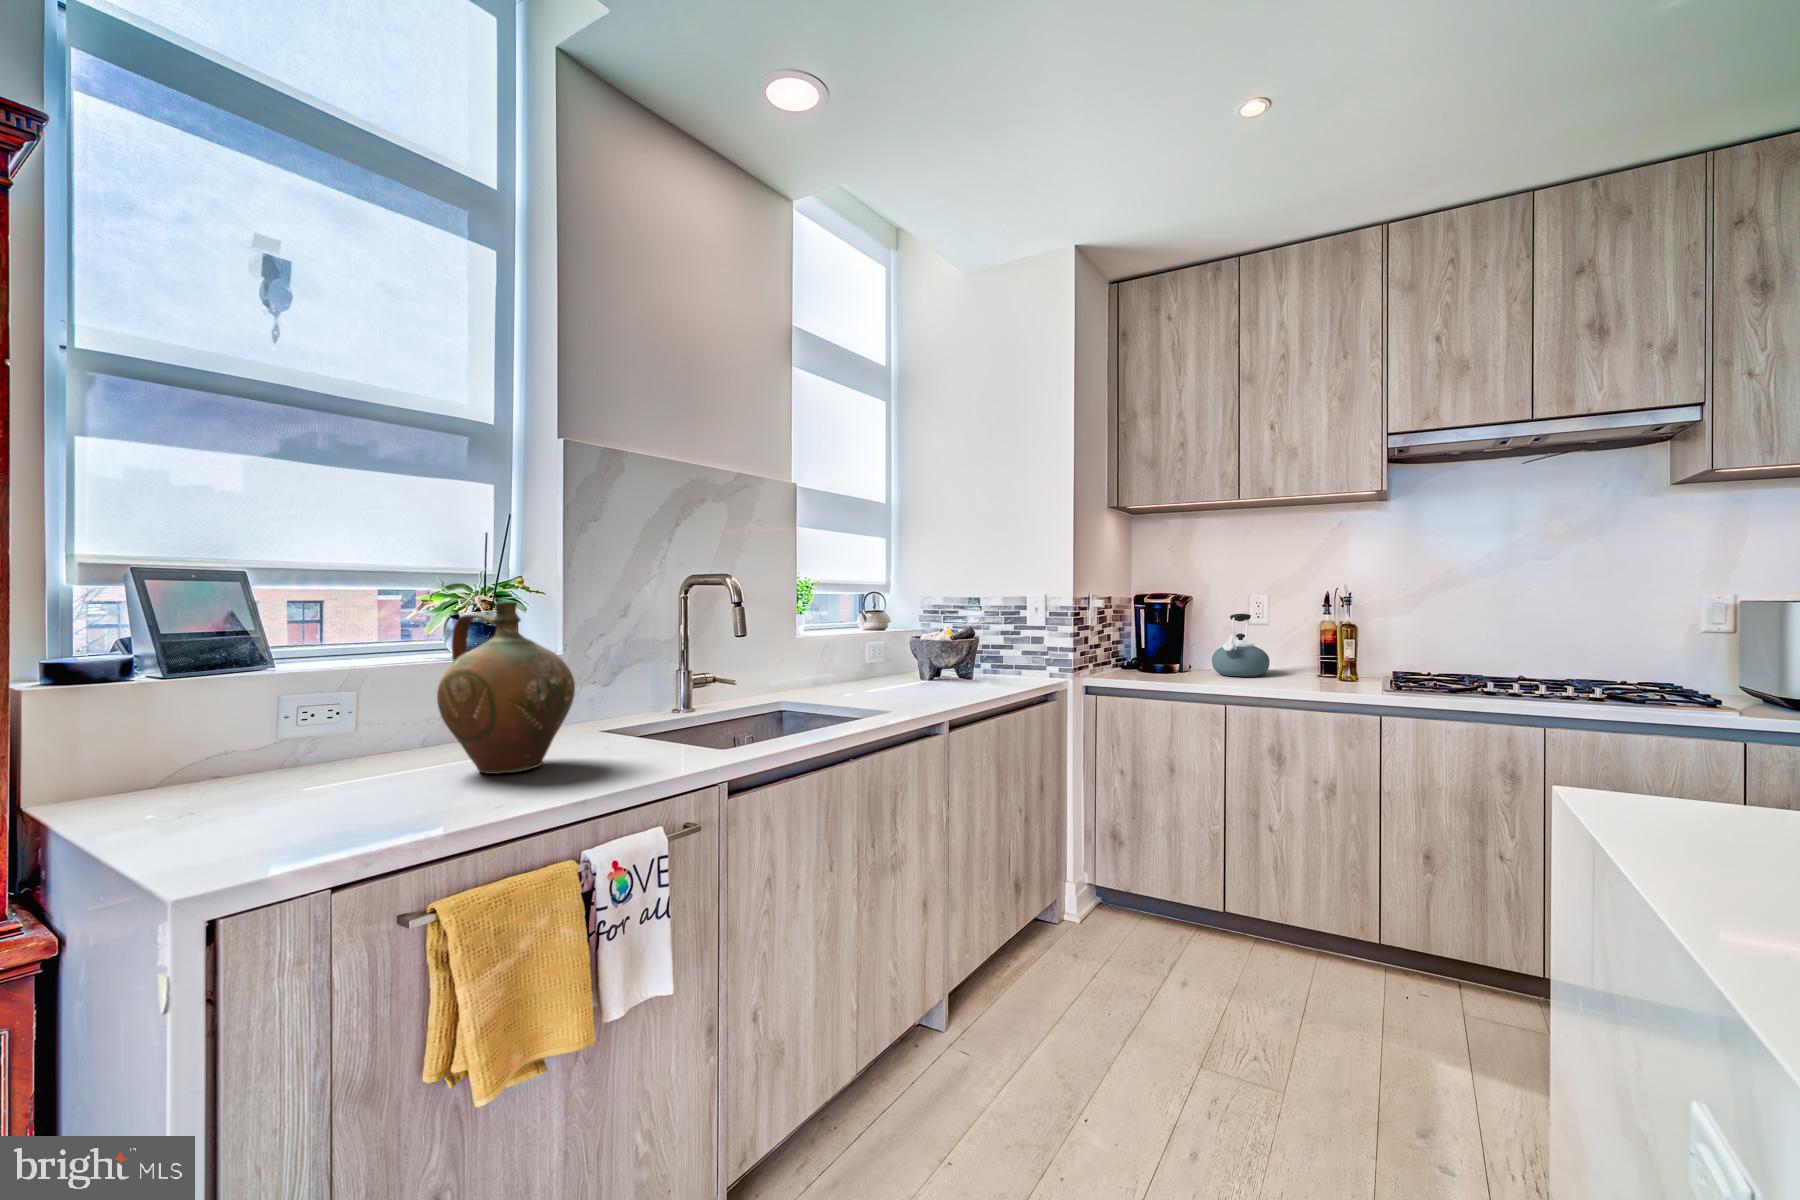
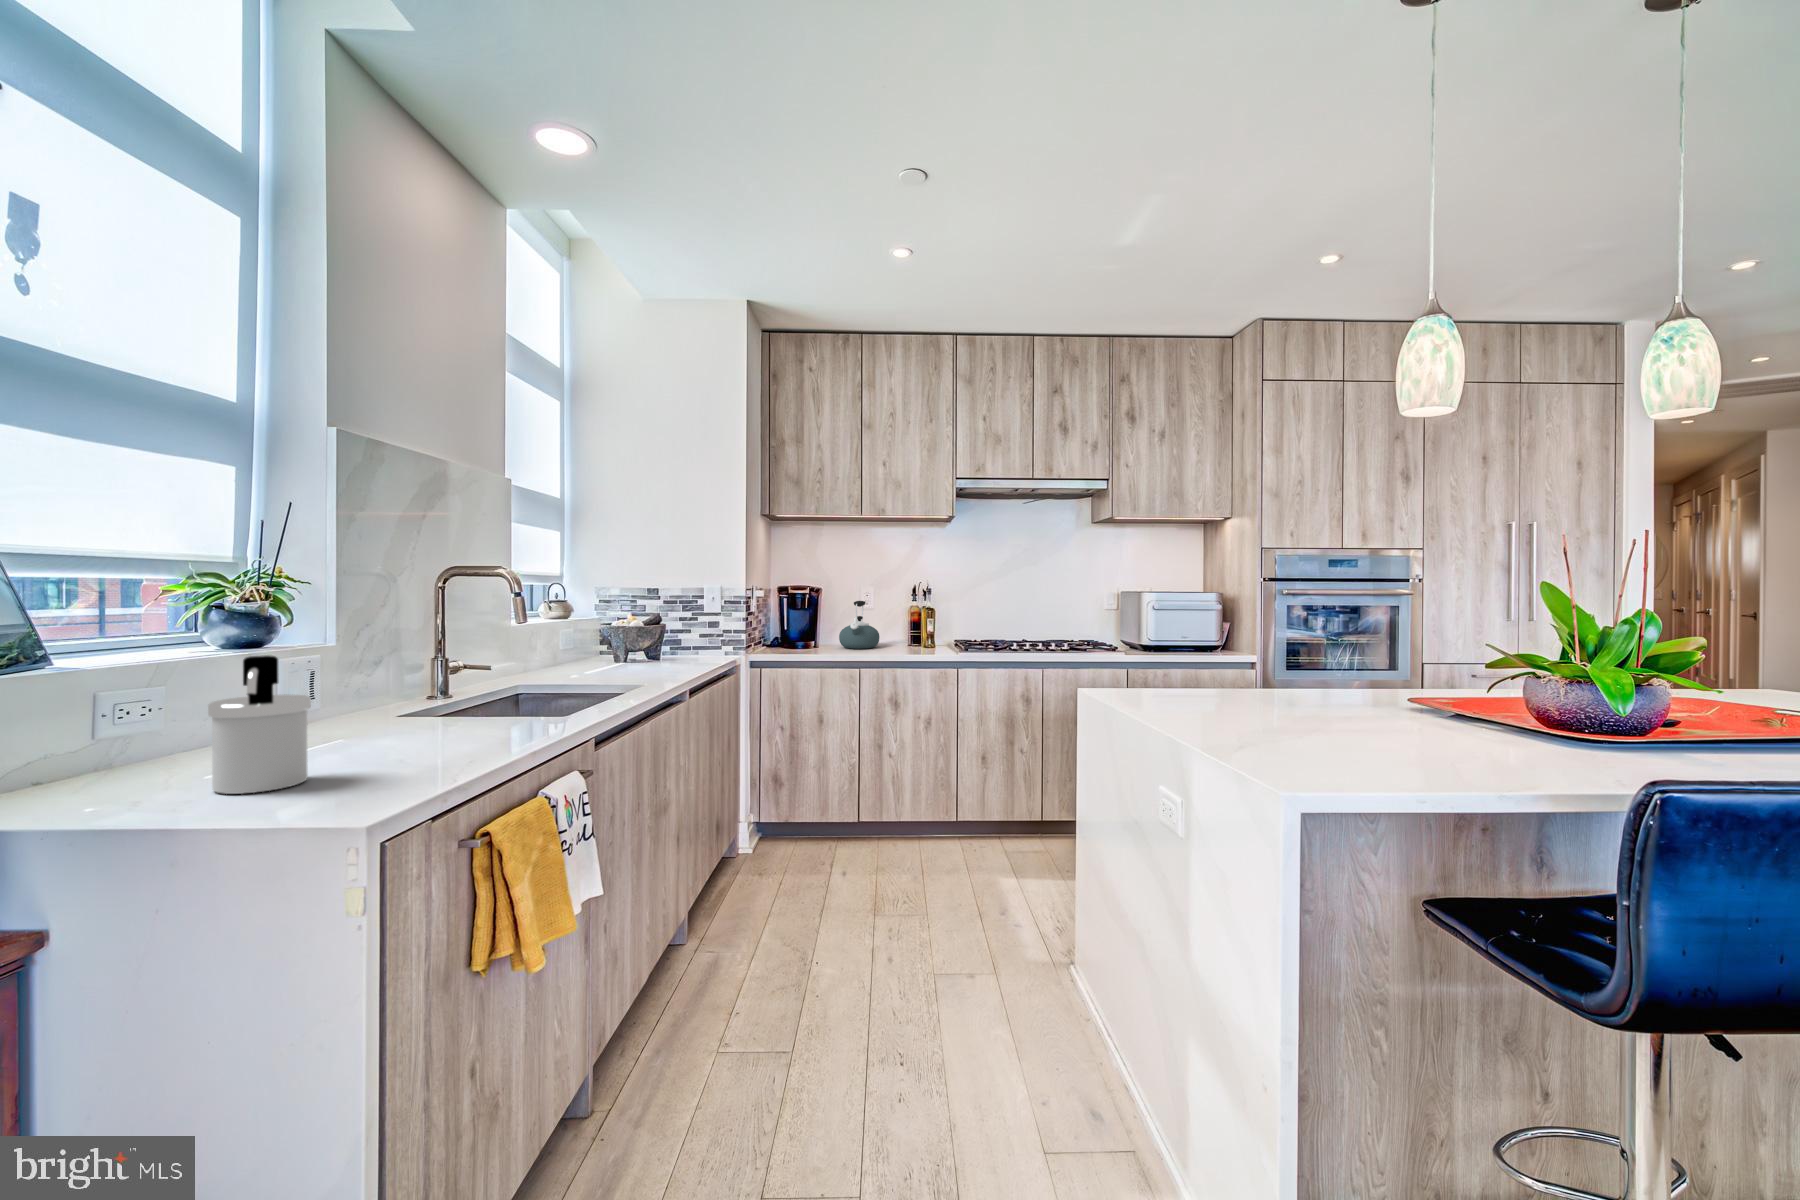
ceramic jug: present [437,602,575,774] -> none [315,592,453,752]
soap dispenser: none [236,667,366,813] -> present [208,655,311,794]

